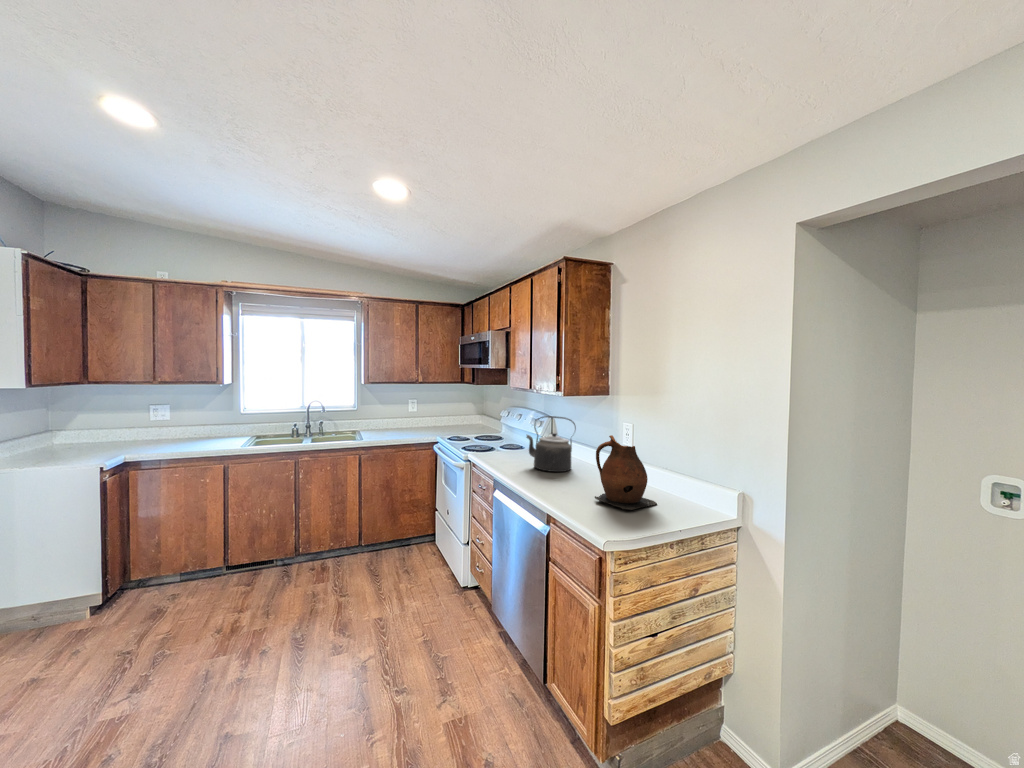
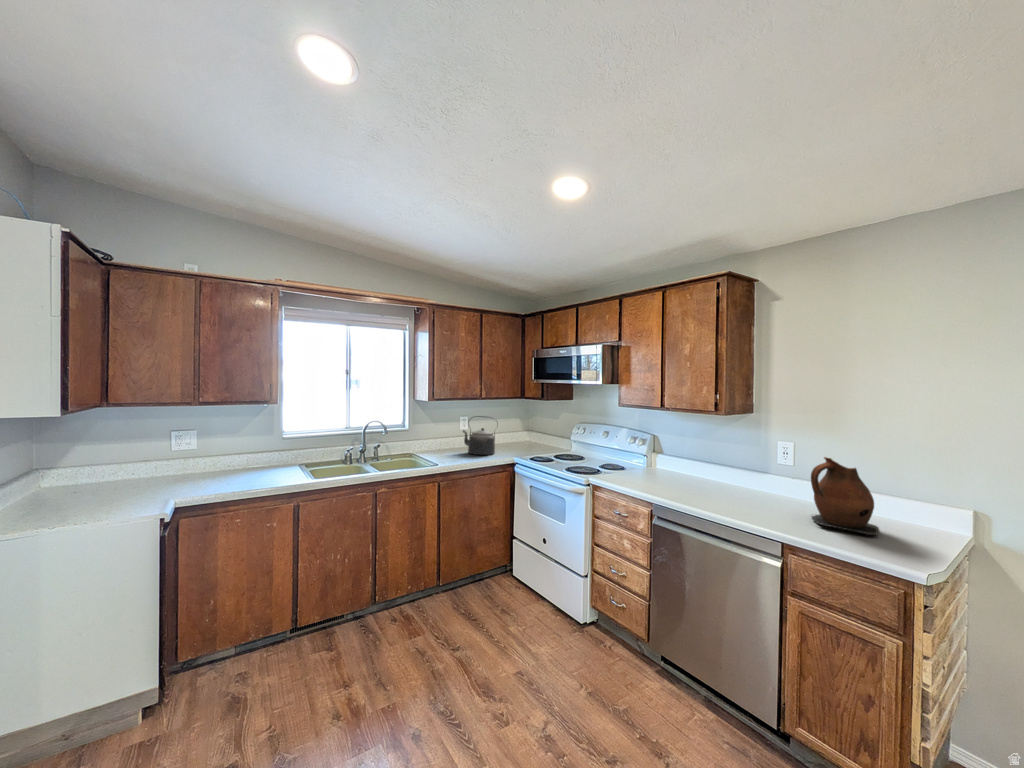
kettle: present [526,416,576,472] -> present [463,416,498,455]

